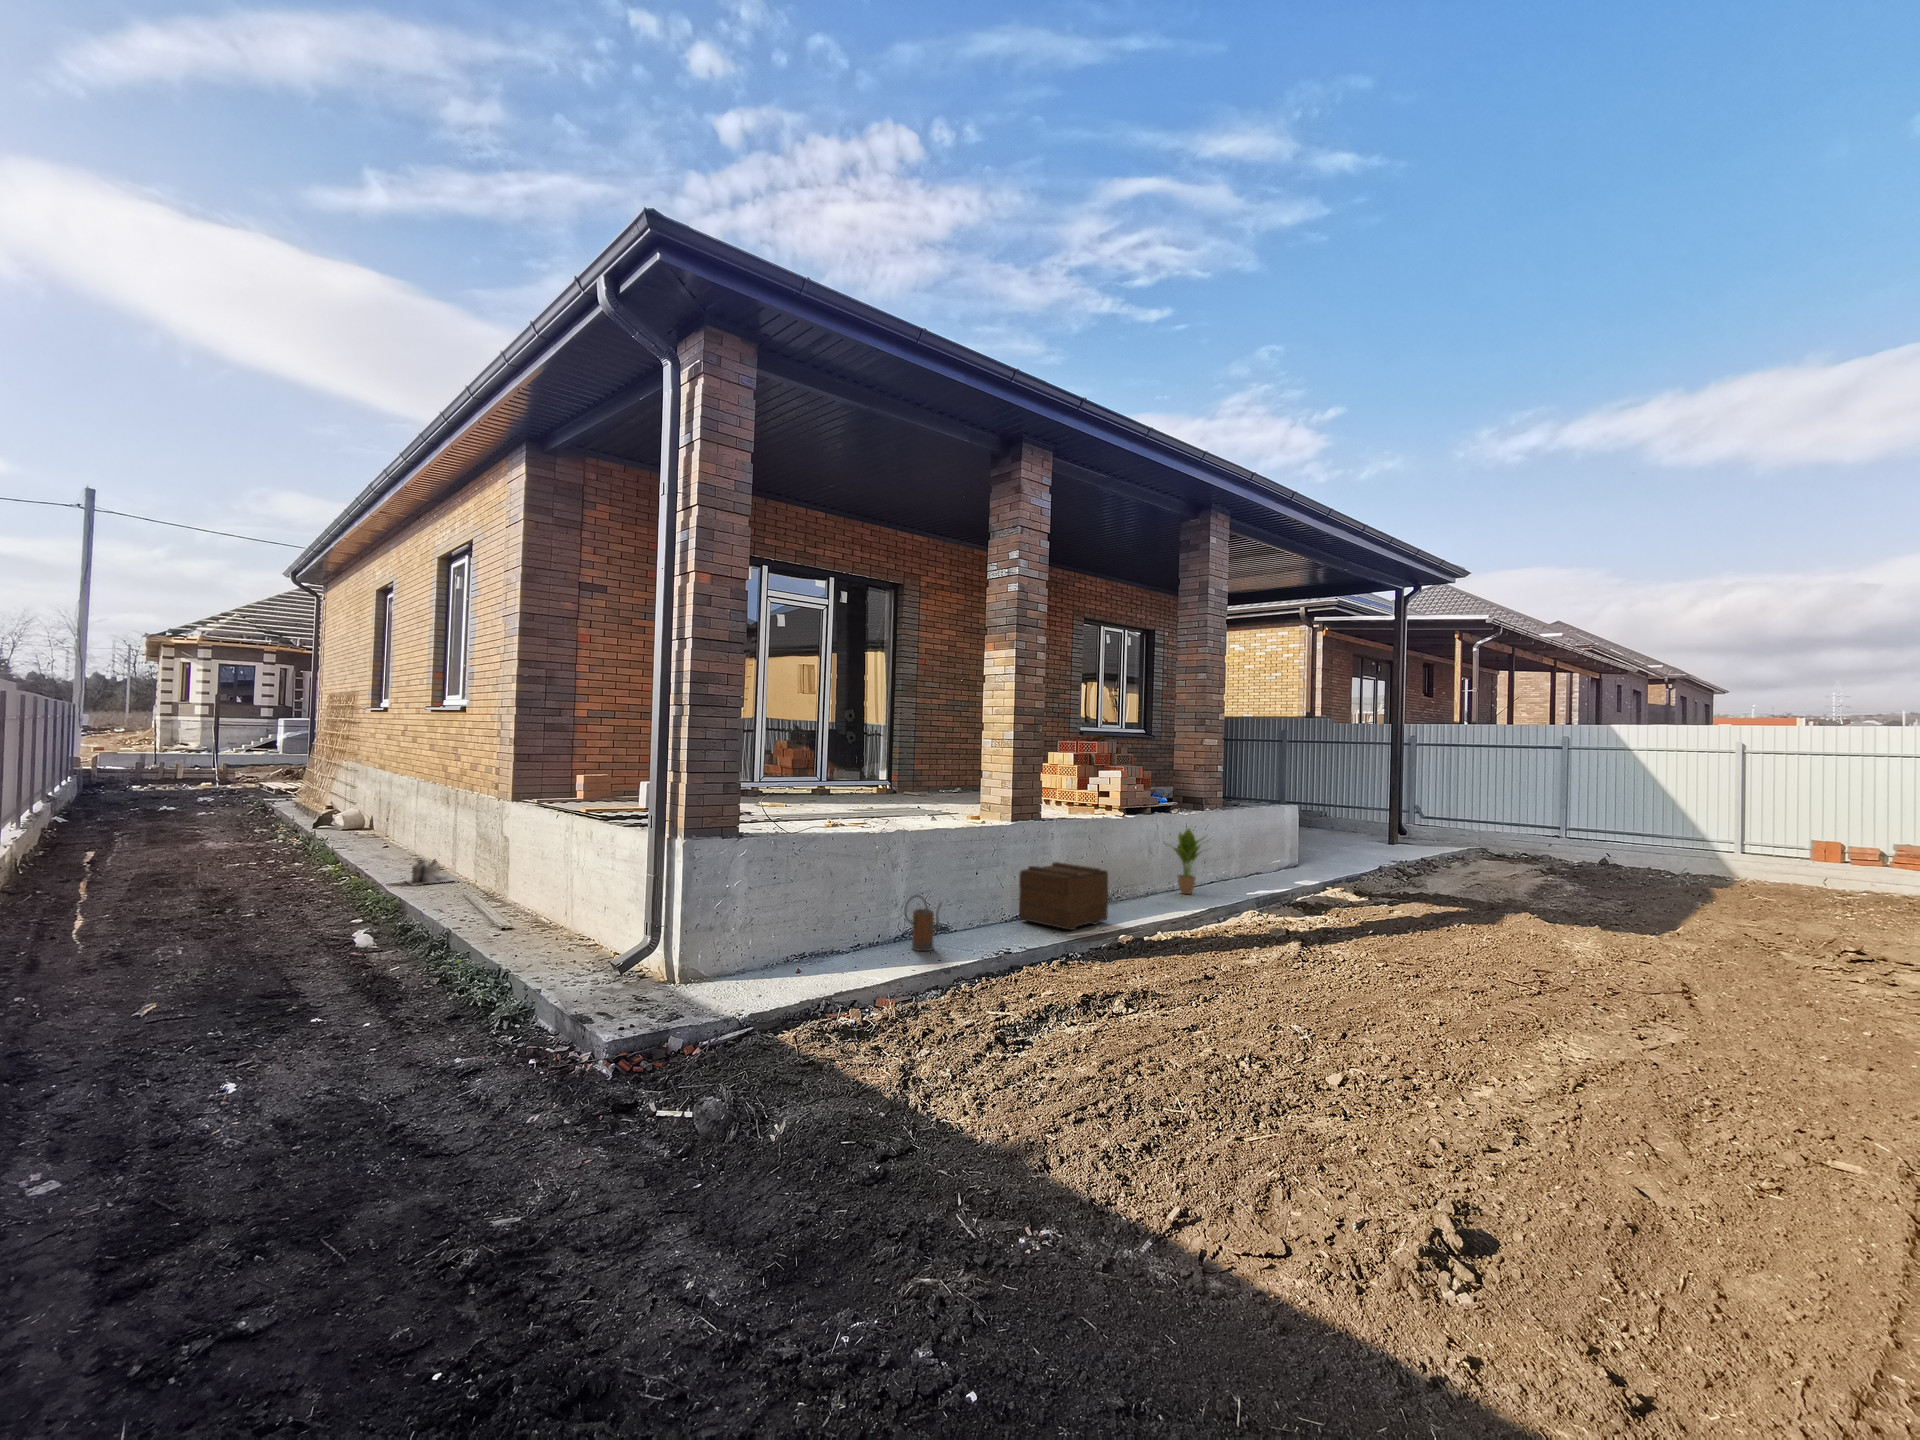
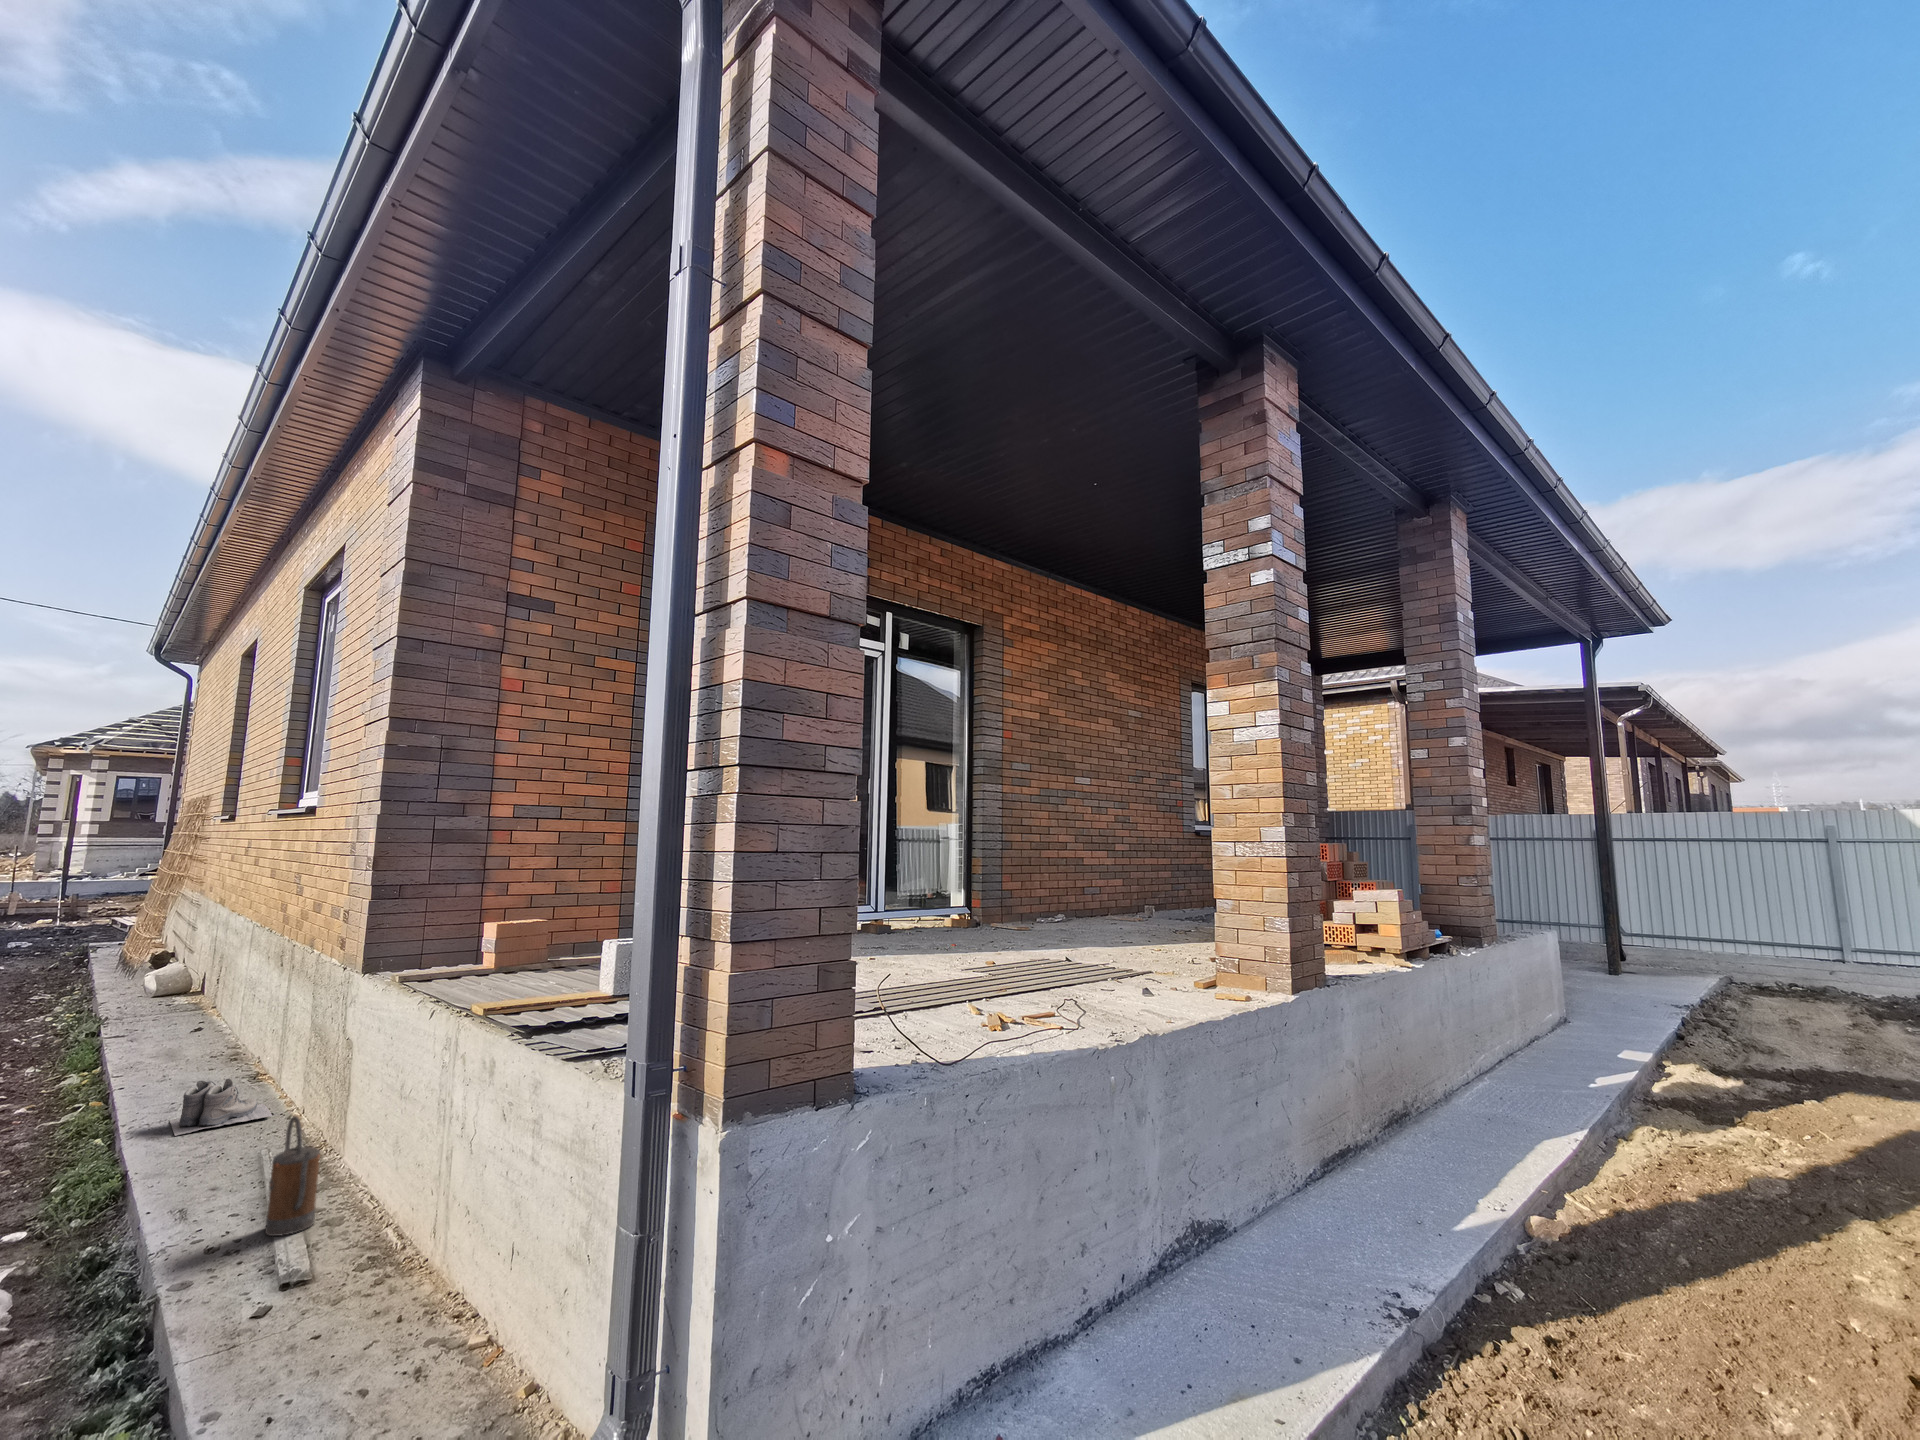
potted plant: present [1173,828,1208,894] -> none [1472,984,1565,1096]
wooden crate: present [1019,862,1108,930] -> none [1332,1066,1499,1223]
watering can: present [904,895,942,951] -> present [265,1116,320,1236]

